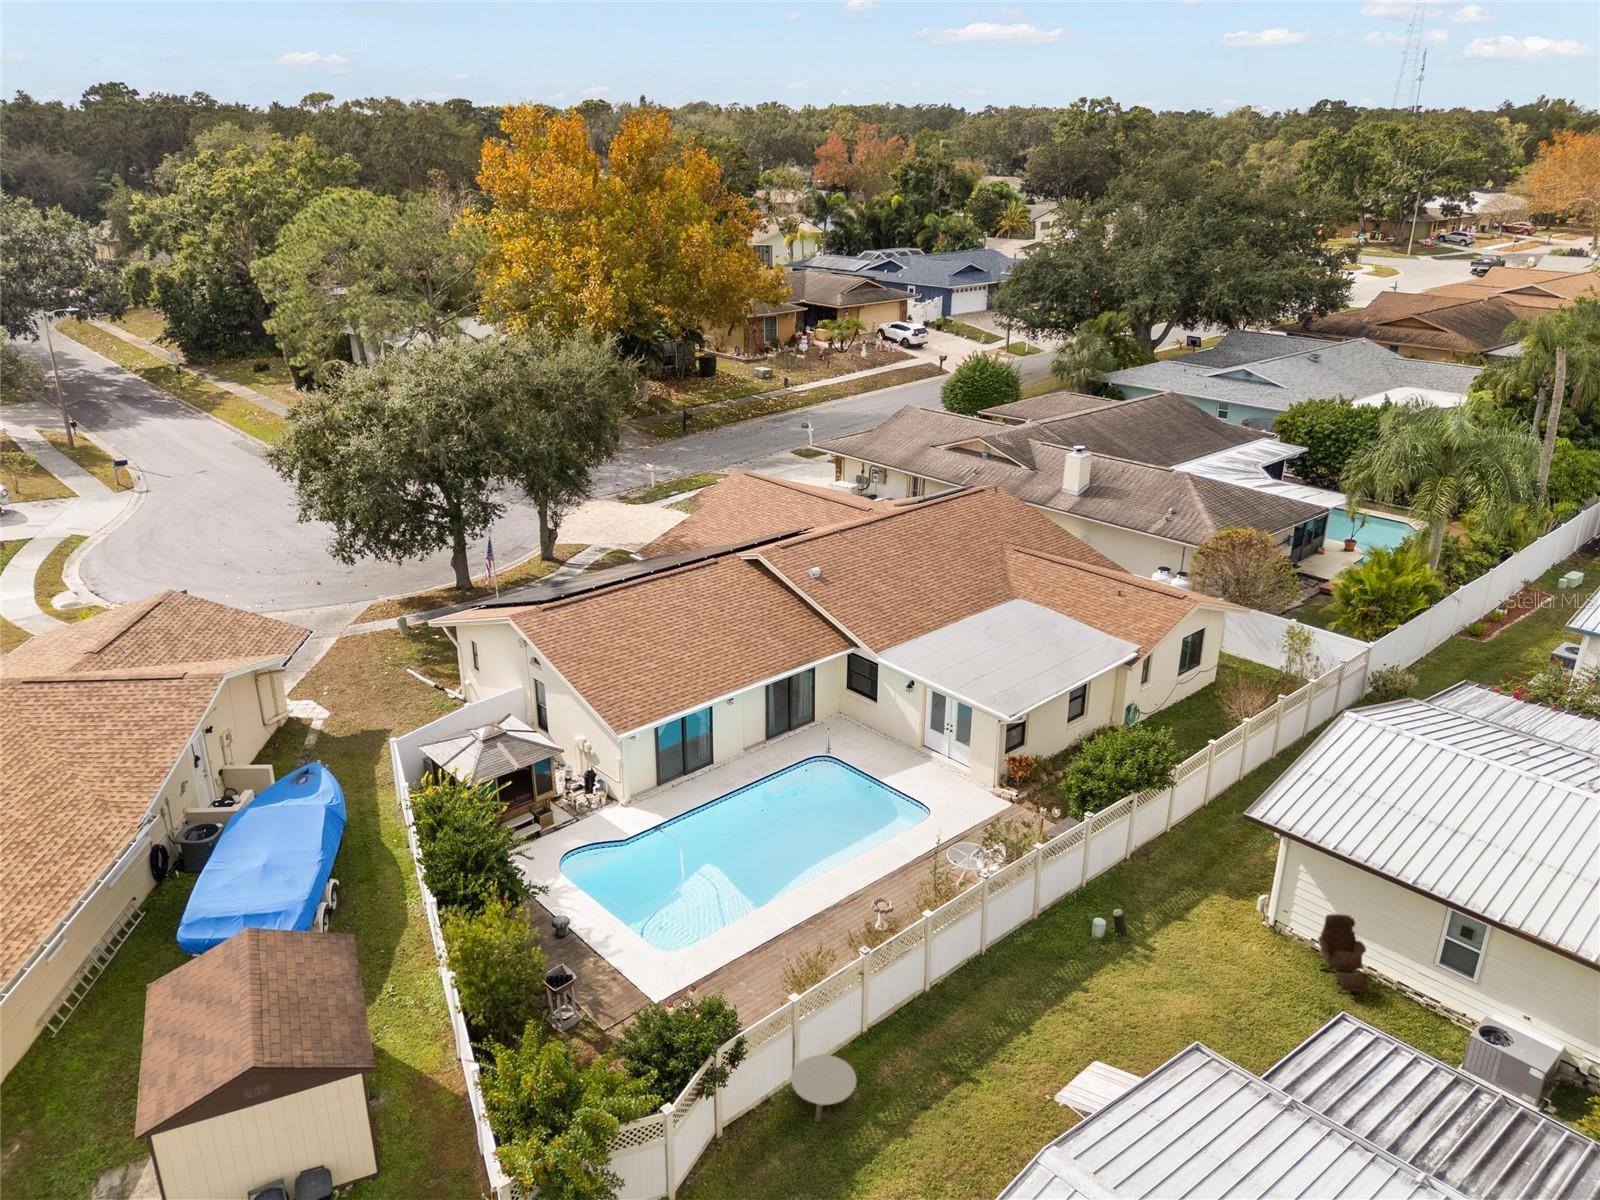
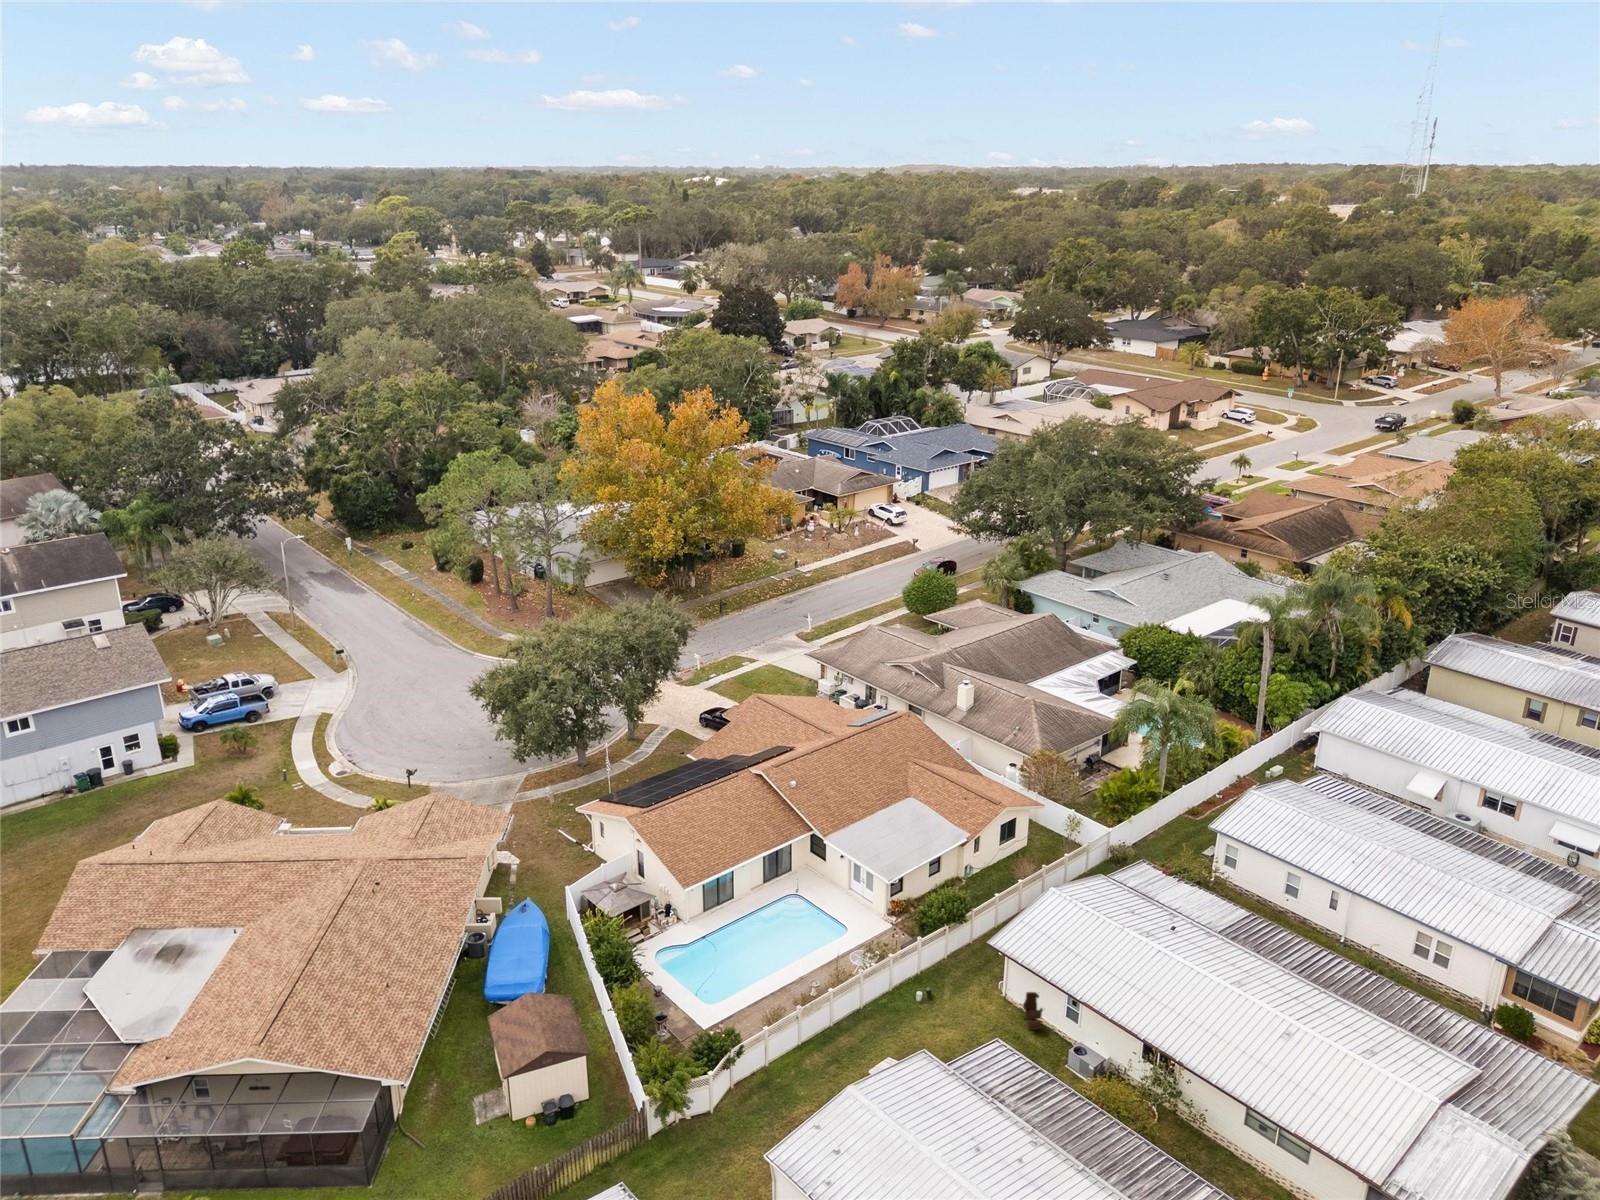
round table: present [791,1055,856,1122] -> none [764,1054,793,1083]

